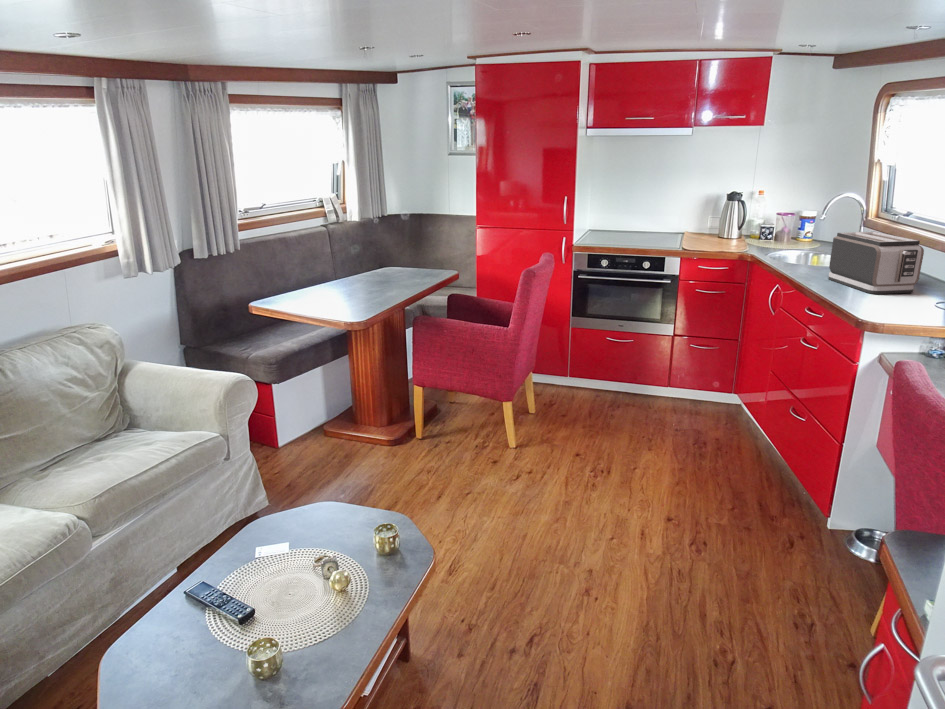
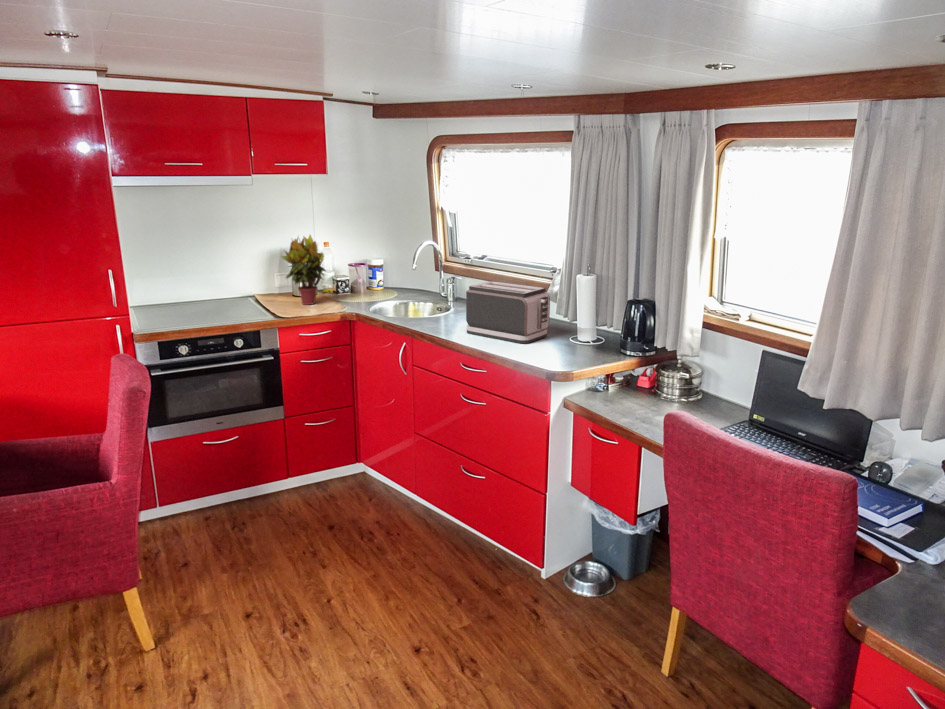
potted plant: none [704,182,746,244] -> present [282,235,326,305]

